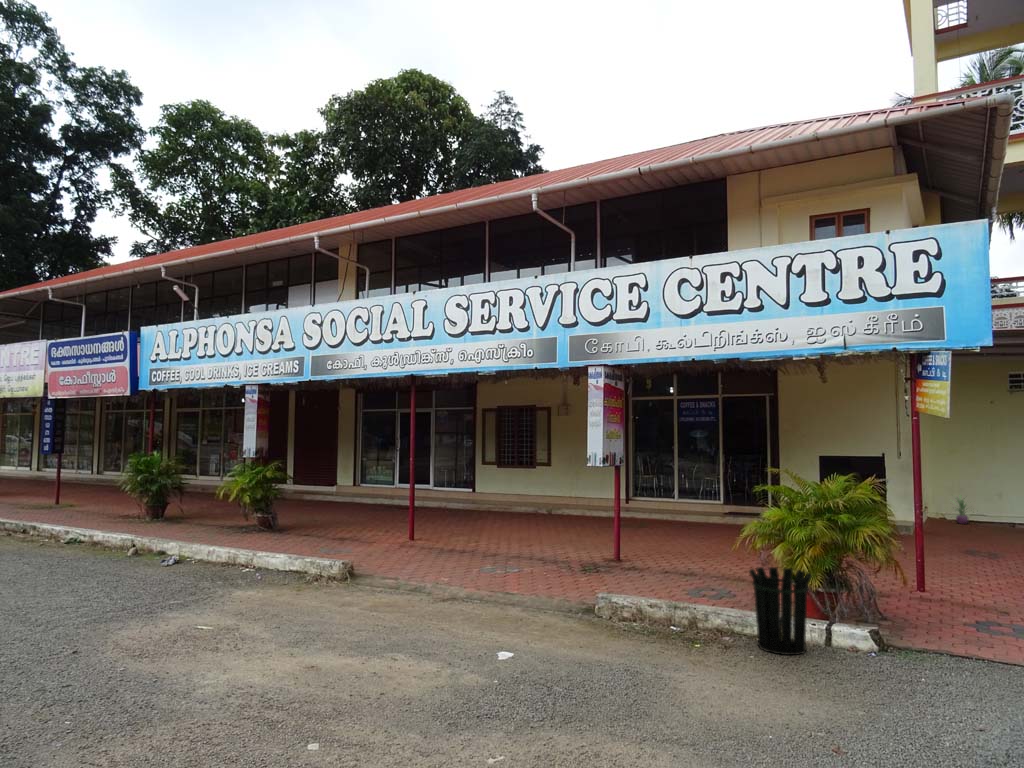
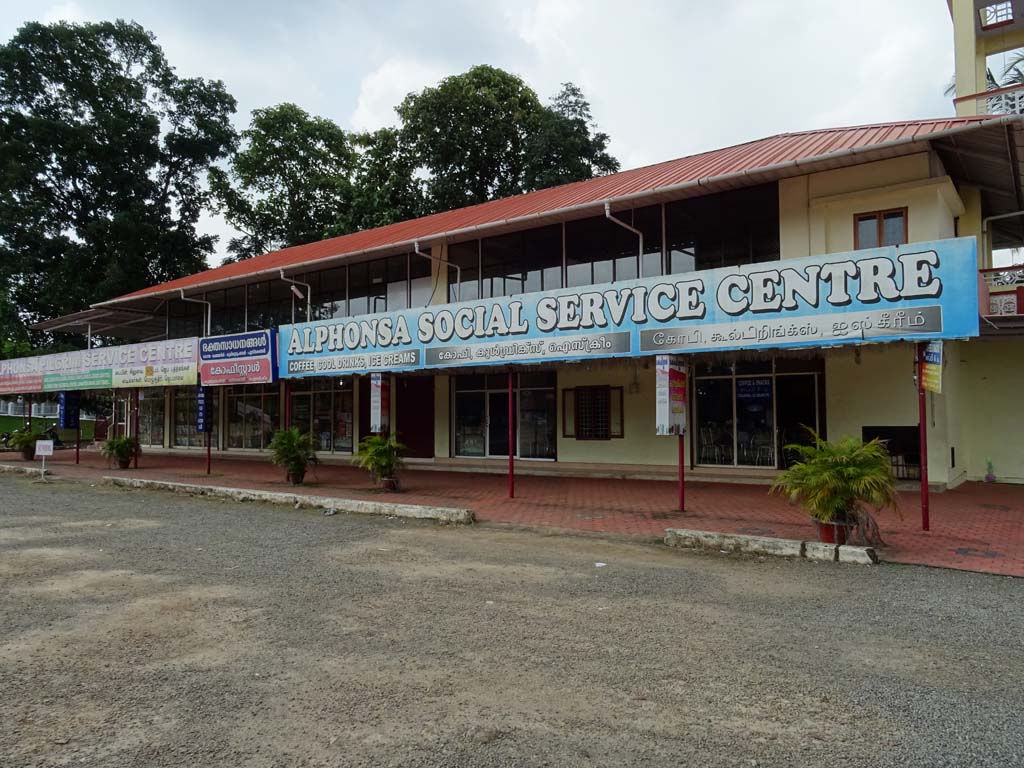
waste bin: present [749,567,812,655] -> none [778,506,824,567]

